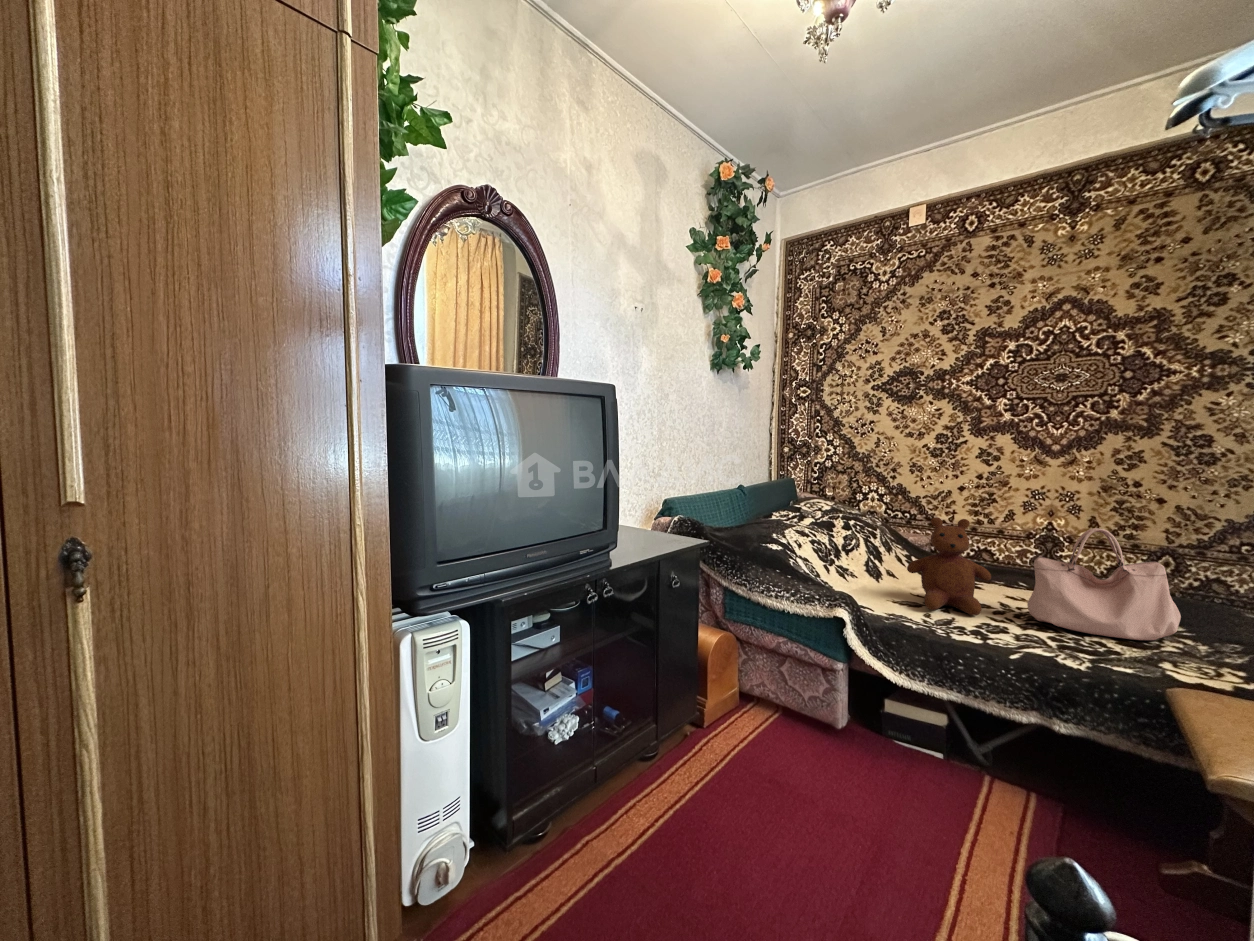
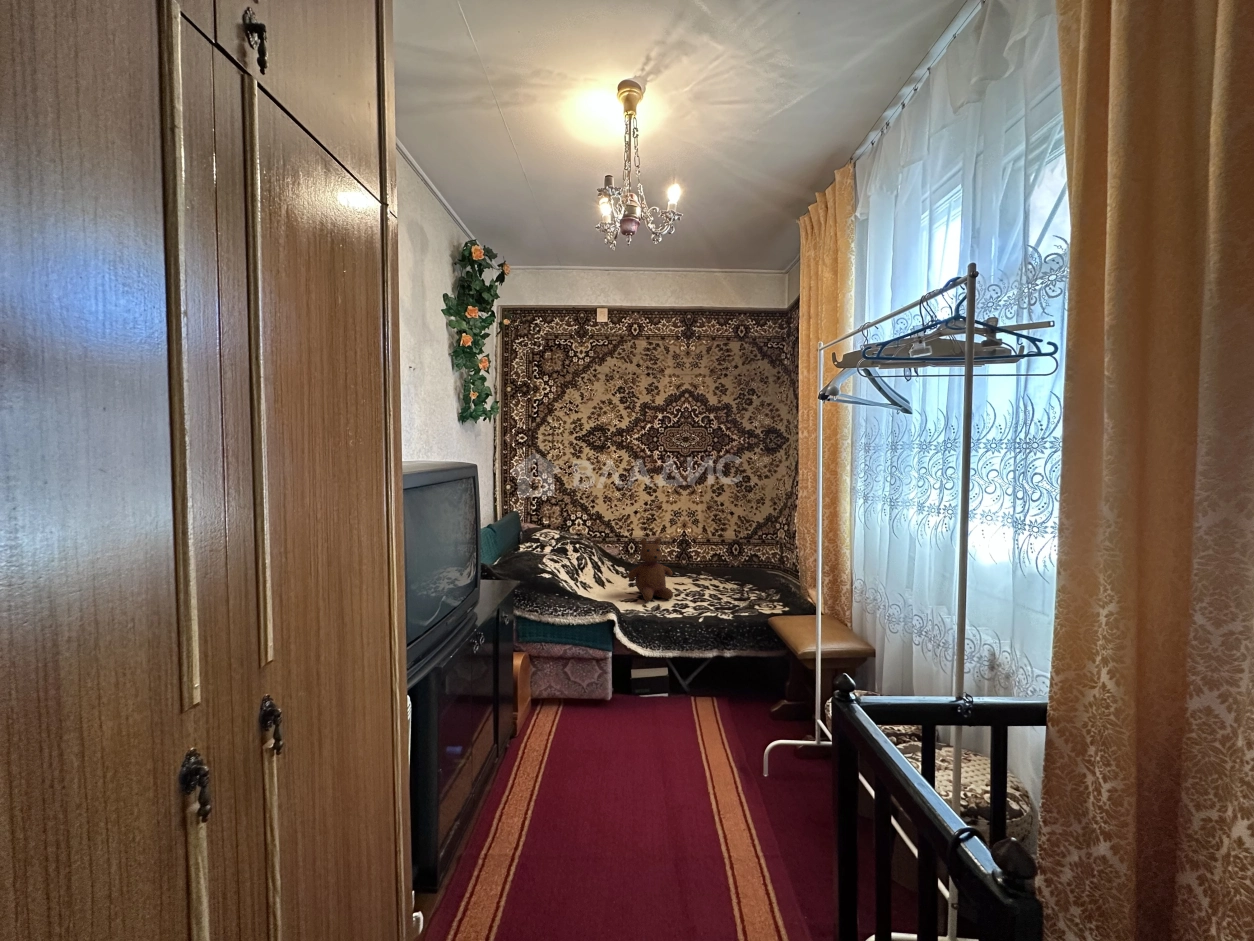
handbag: present [1027,528,1181,640] -> none [693,537,754,597]

